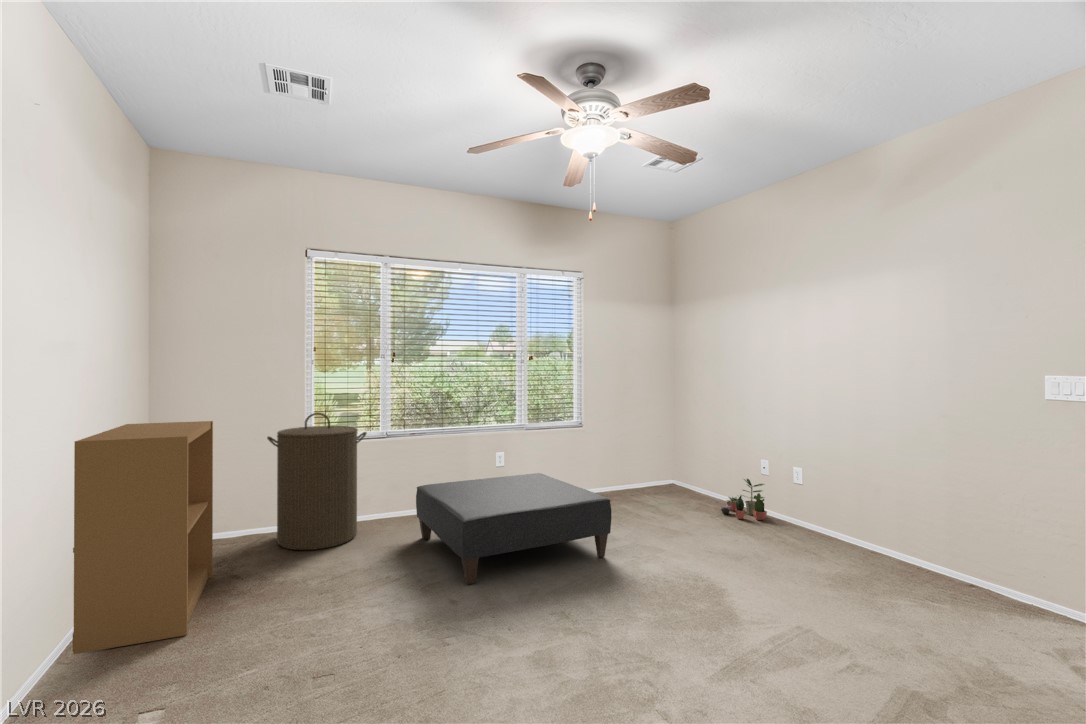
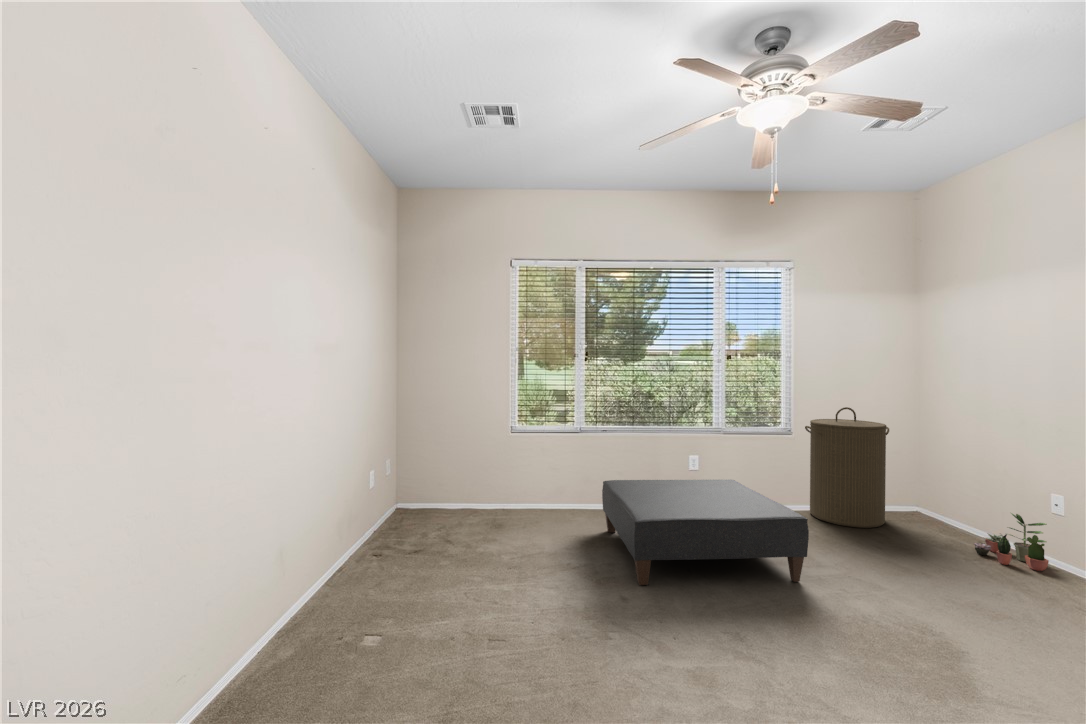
laundry hamper: present [267,413,367,550] -> present [805,407,889,528]
bookshelf: present [73,421,213,654] -> none [329,409,433,585]

